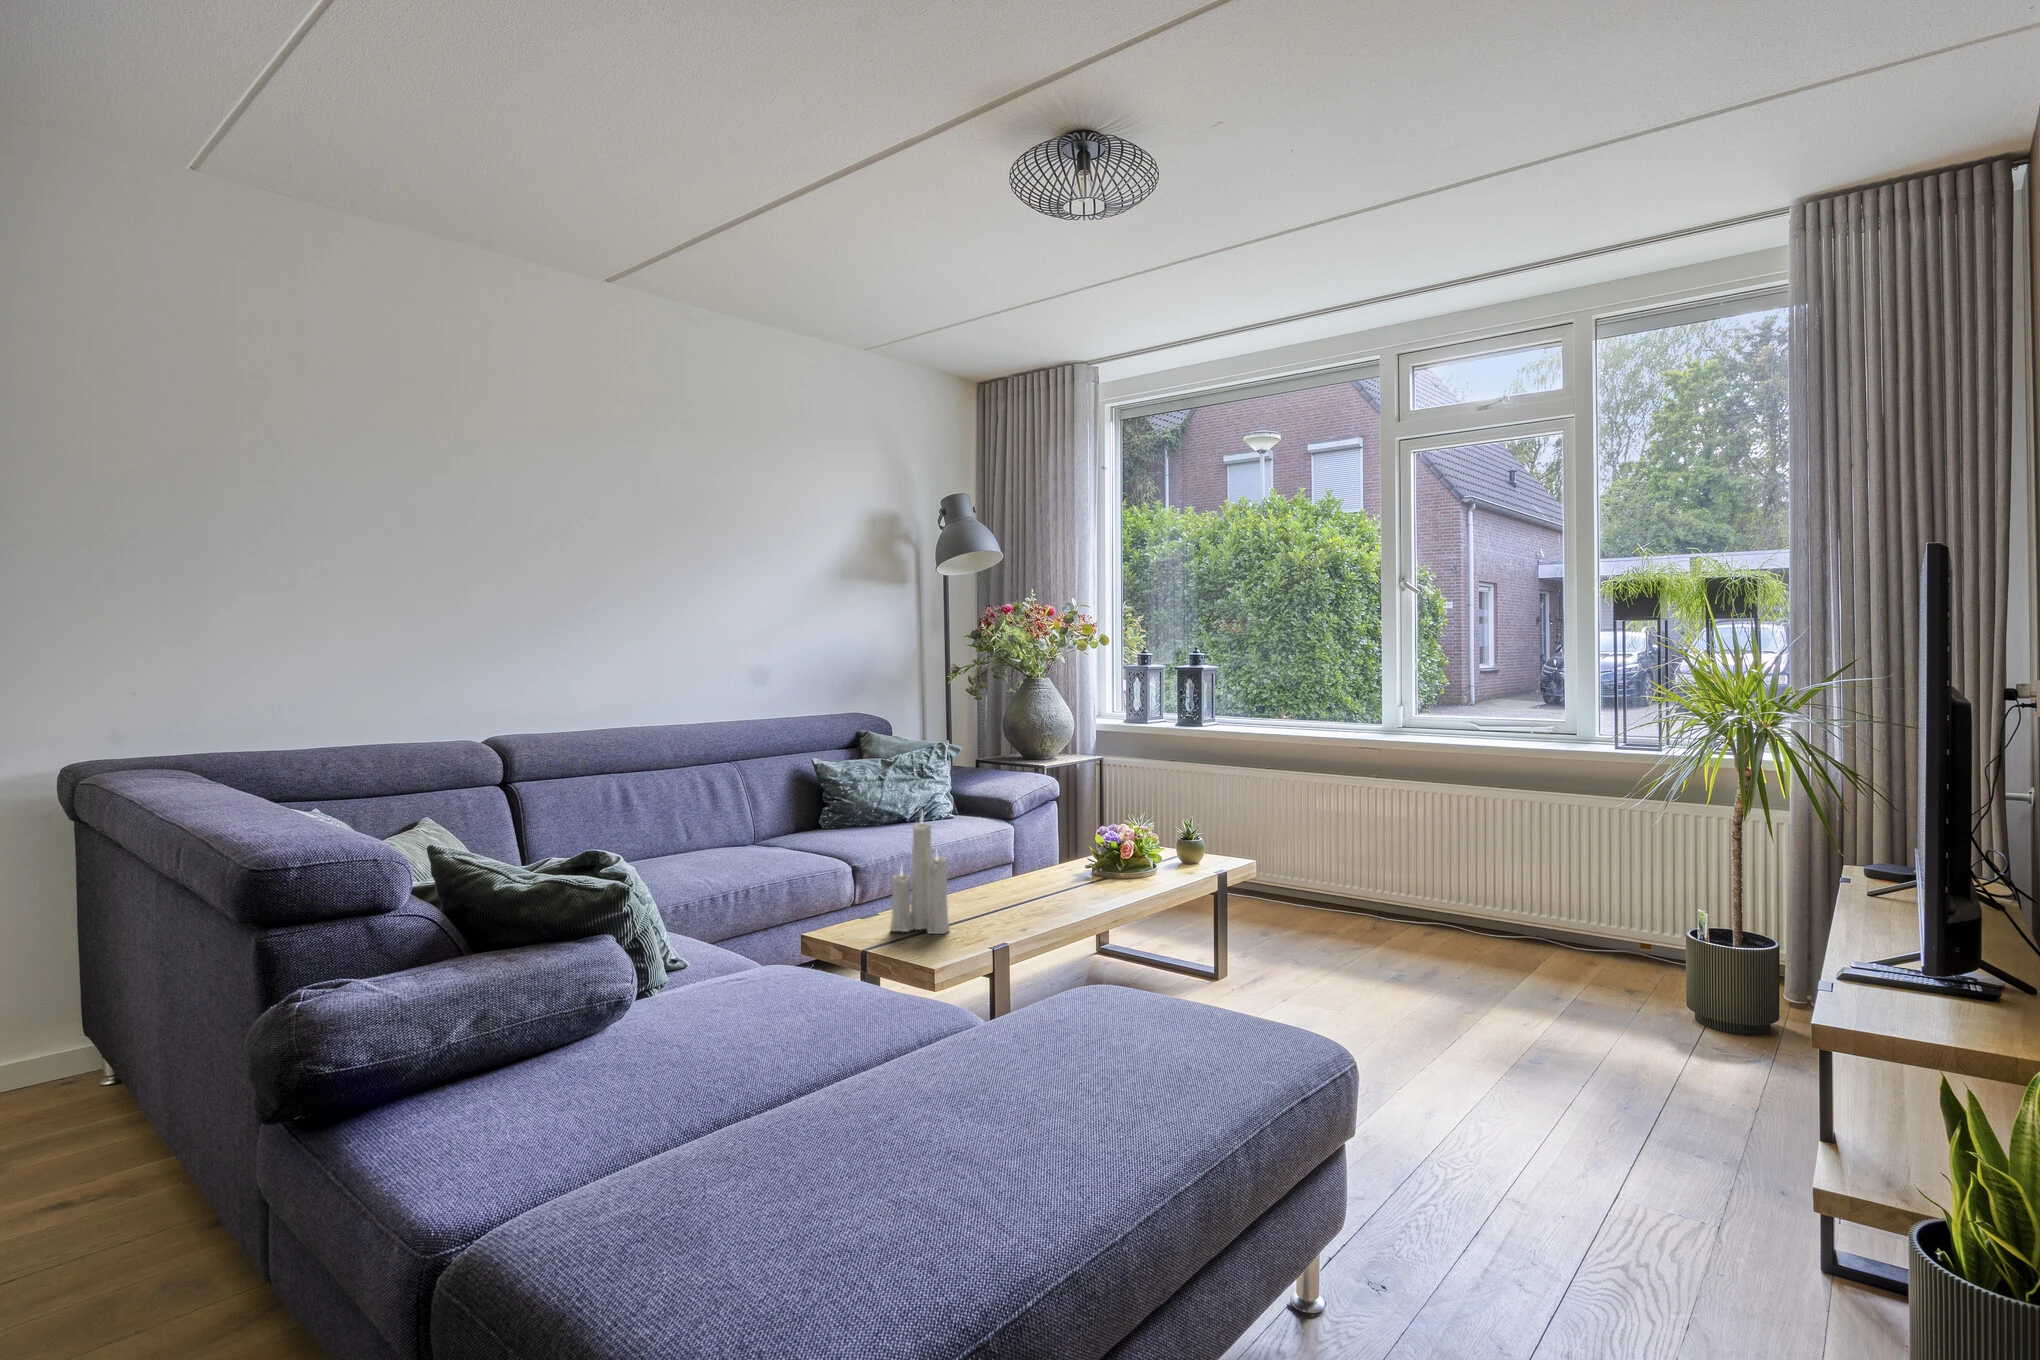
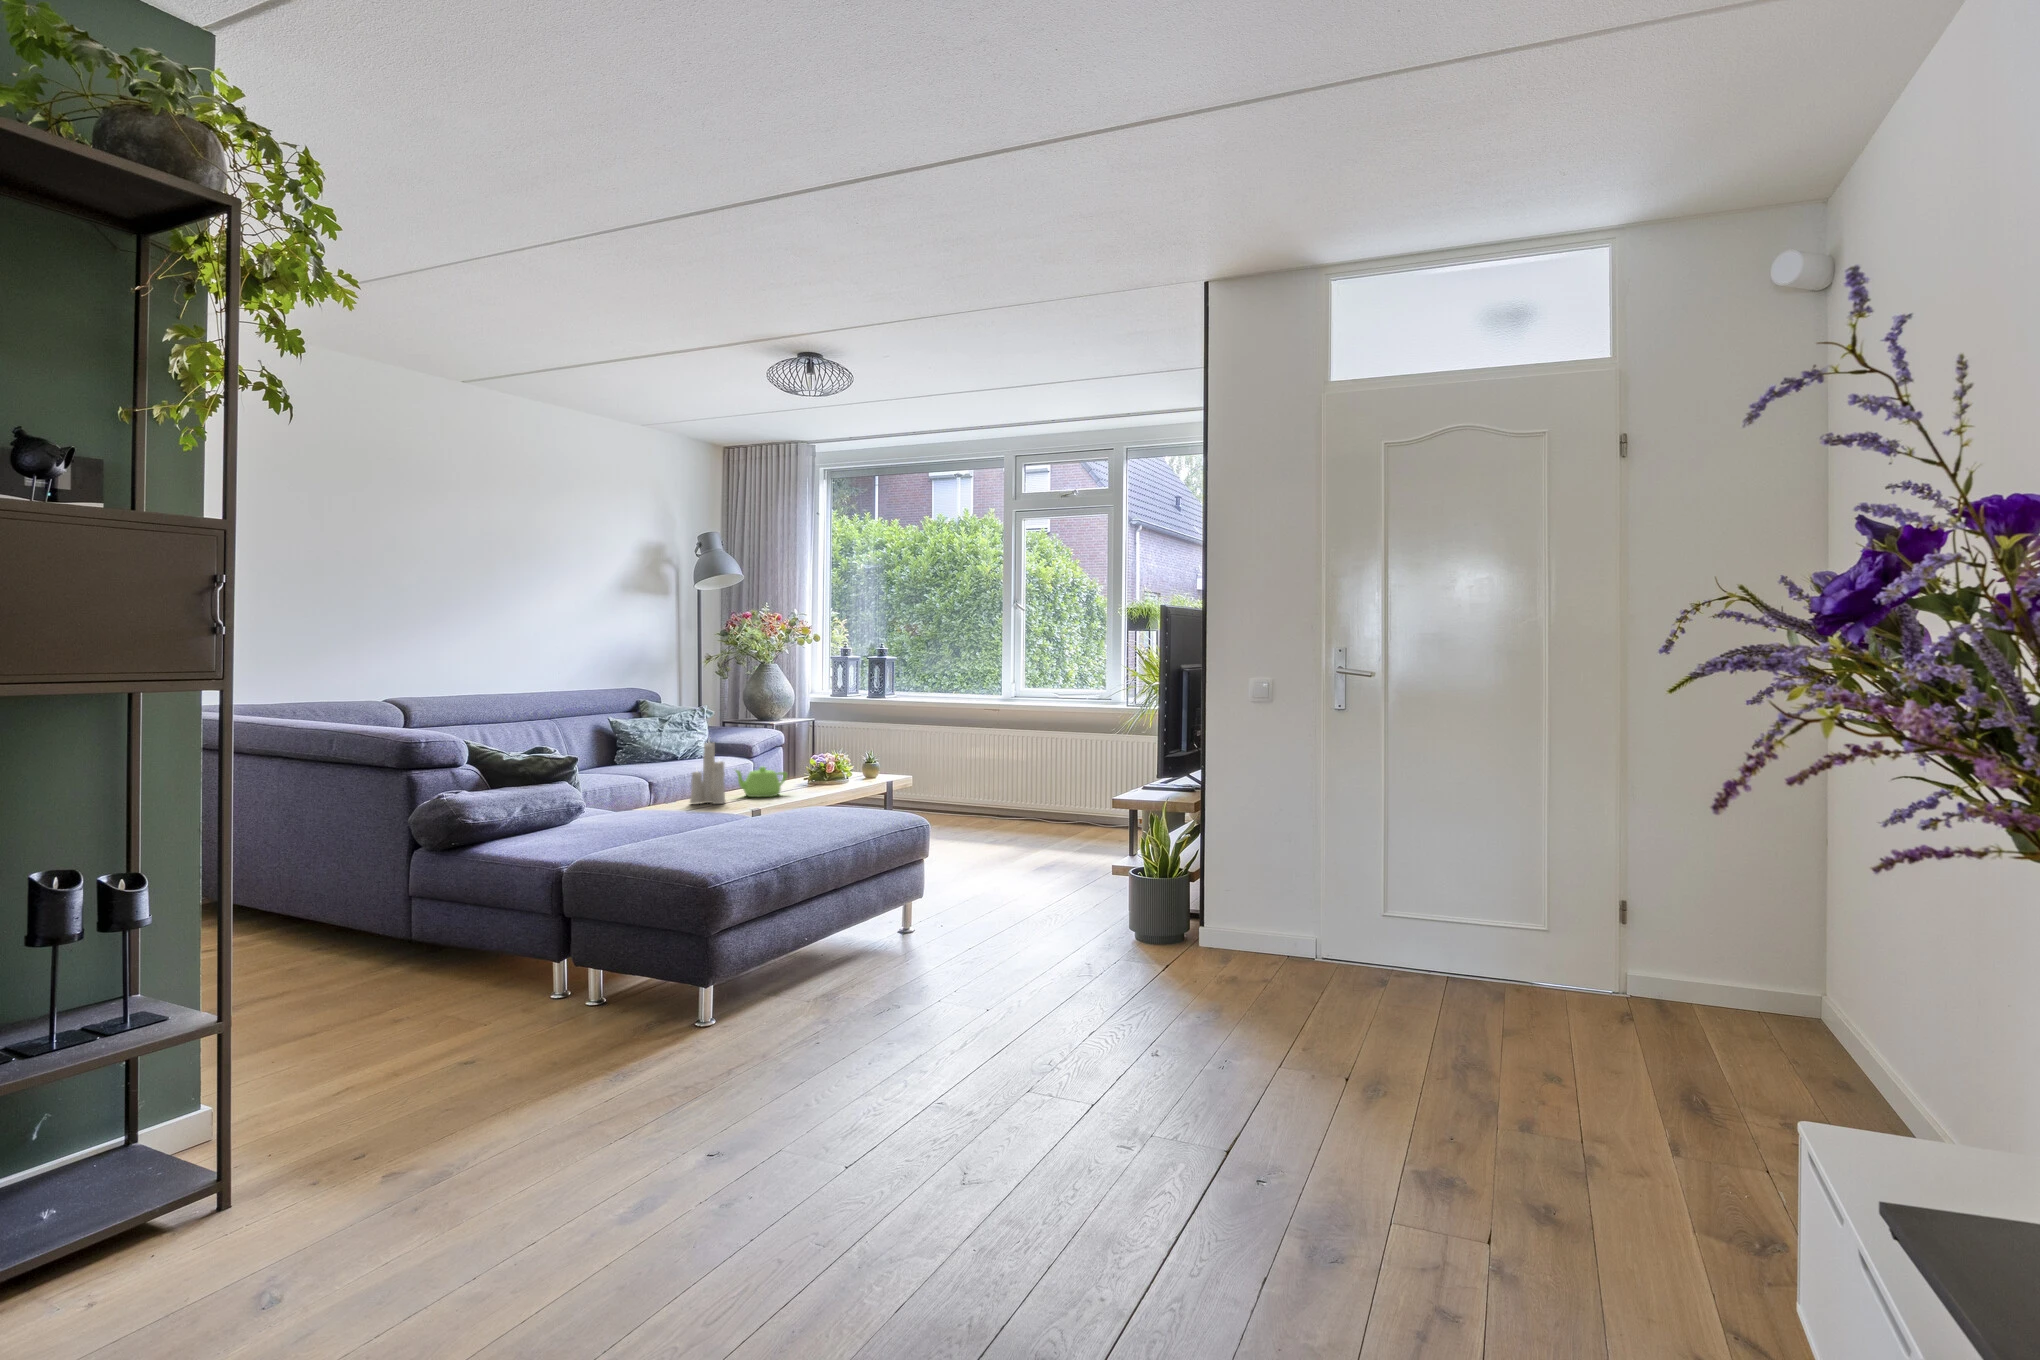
teapot: none [966,859,1057,915] -> present [736,767,787,797]

